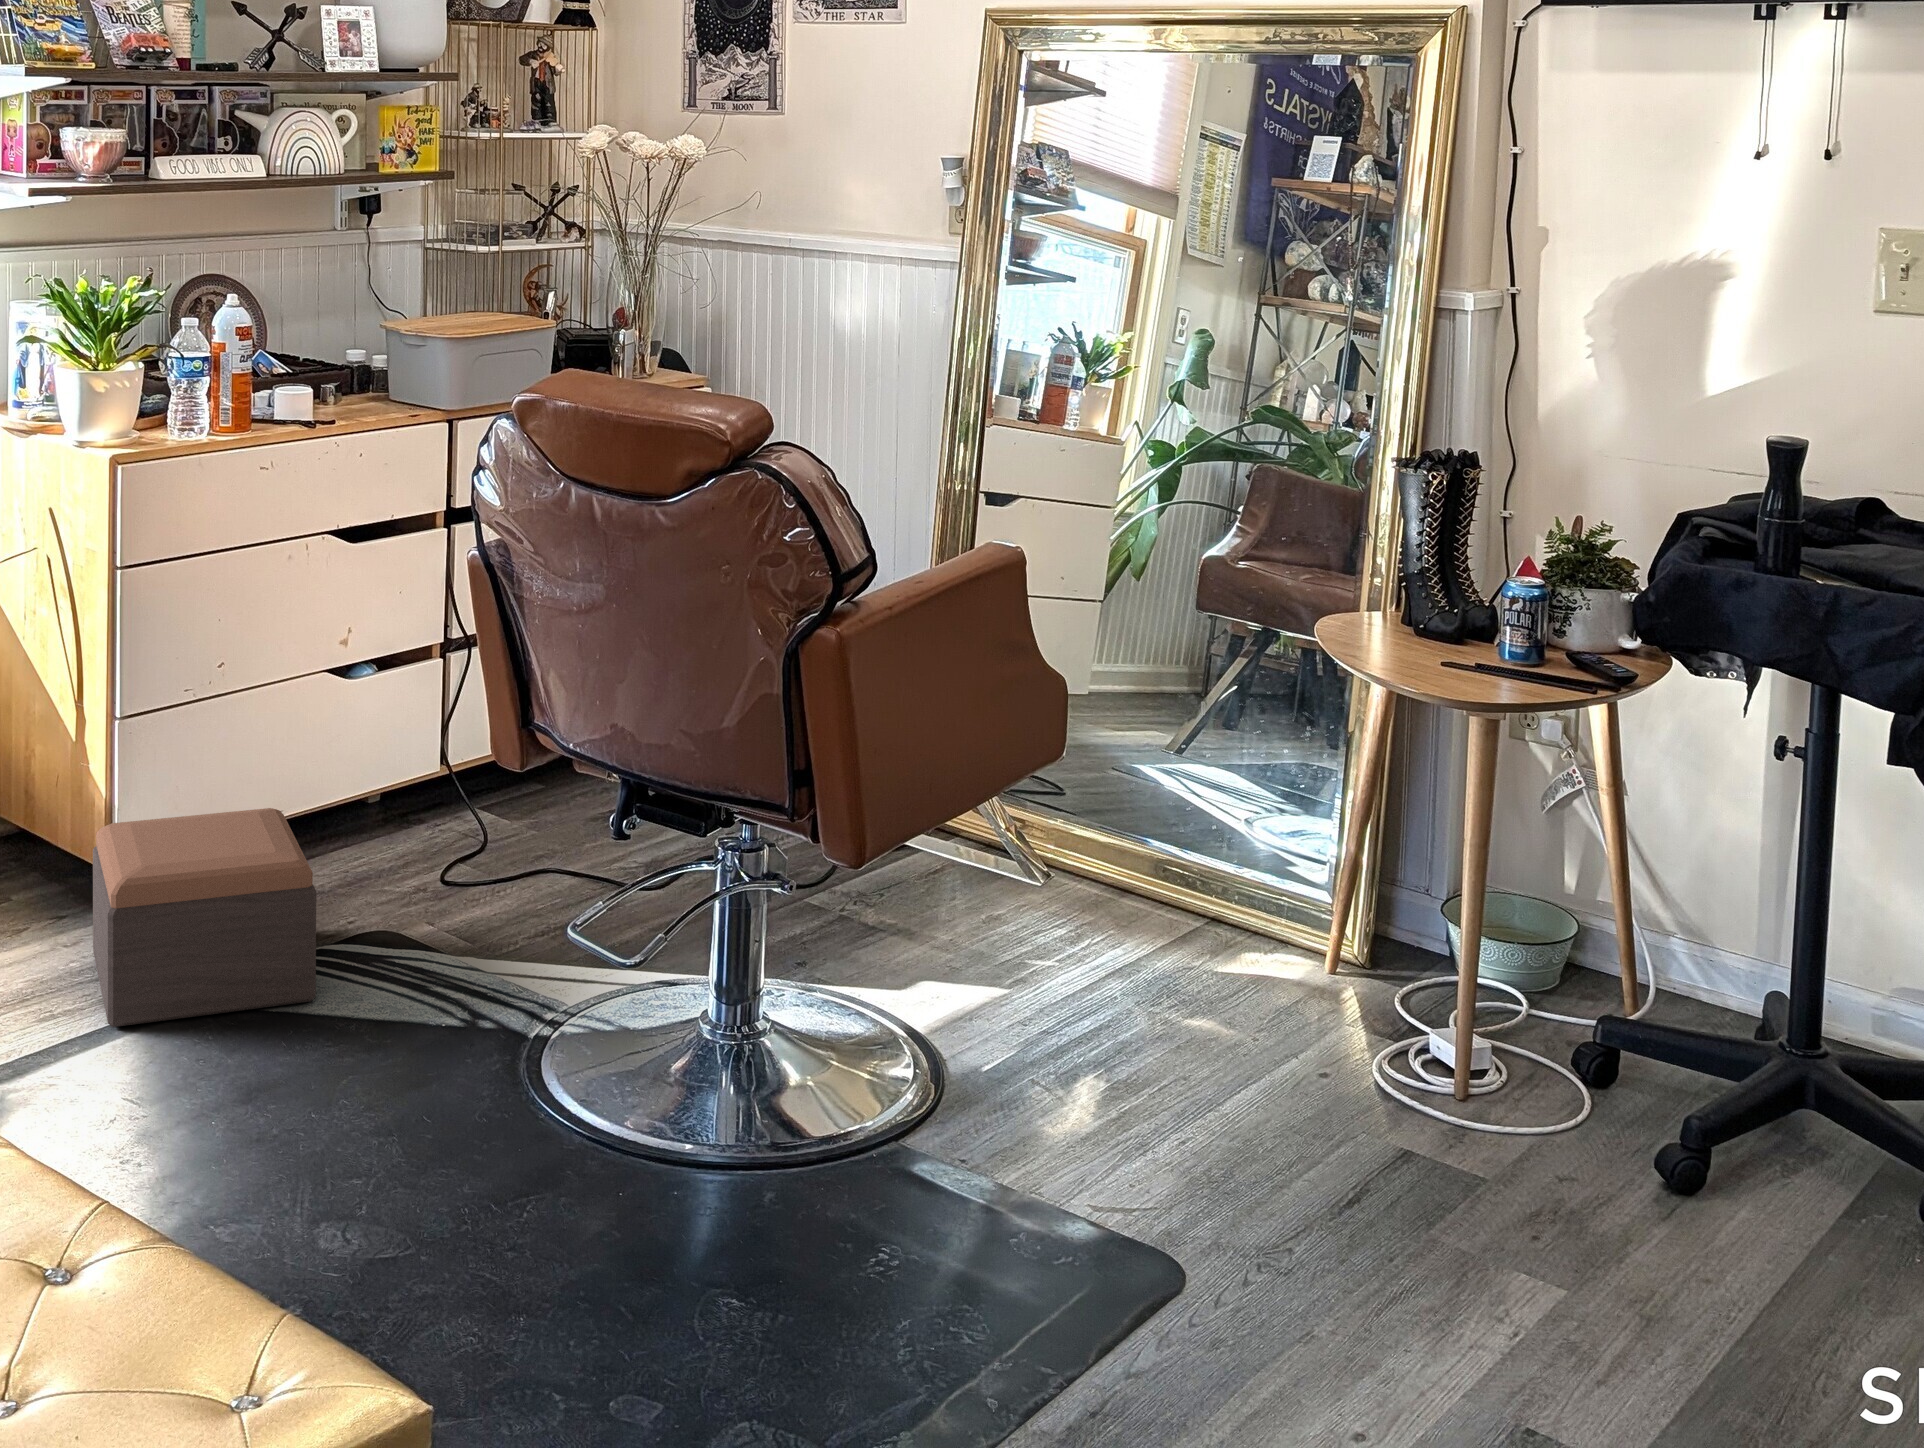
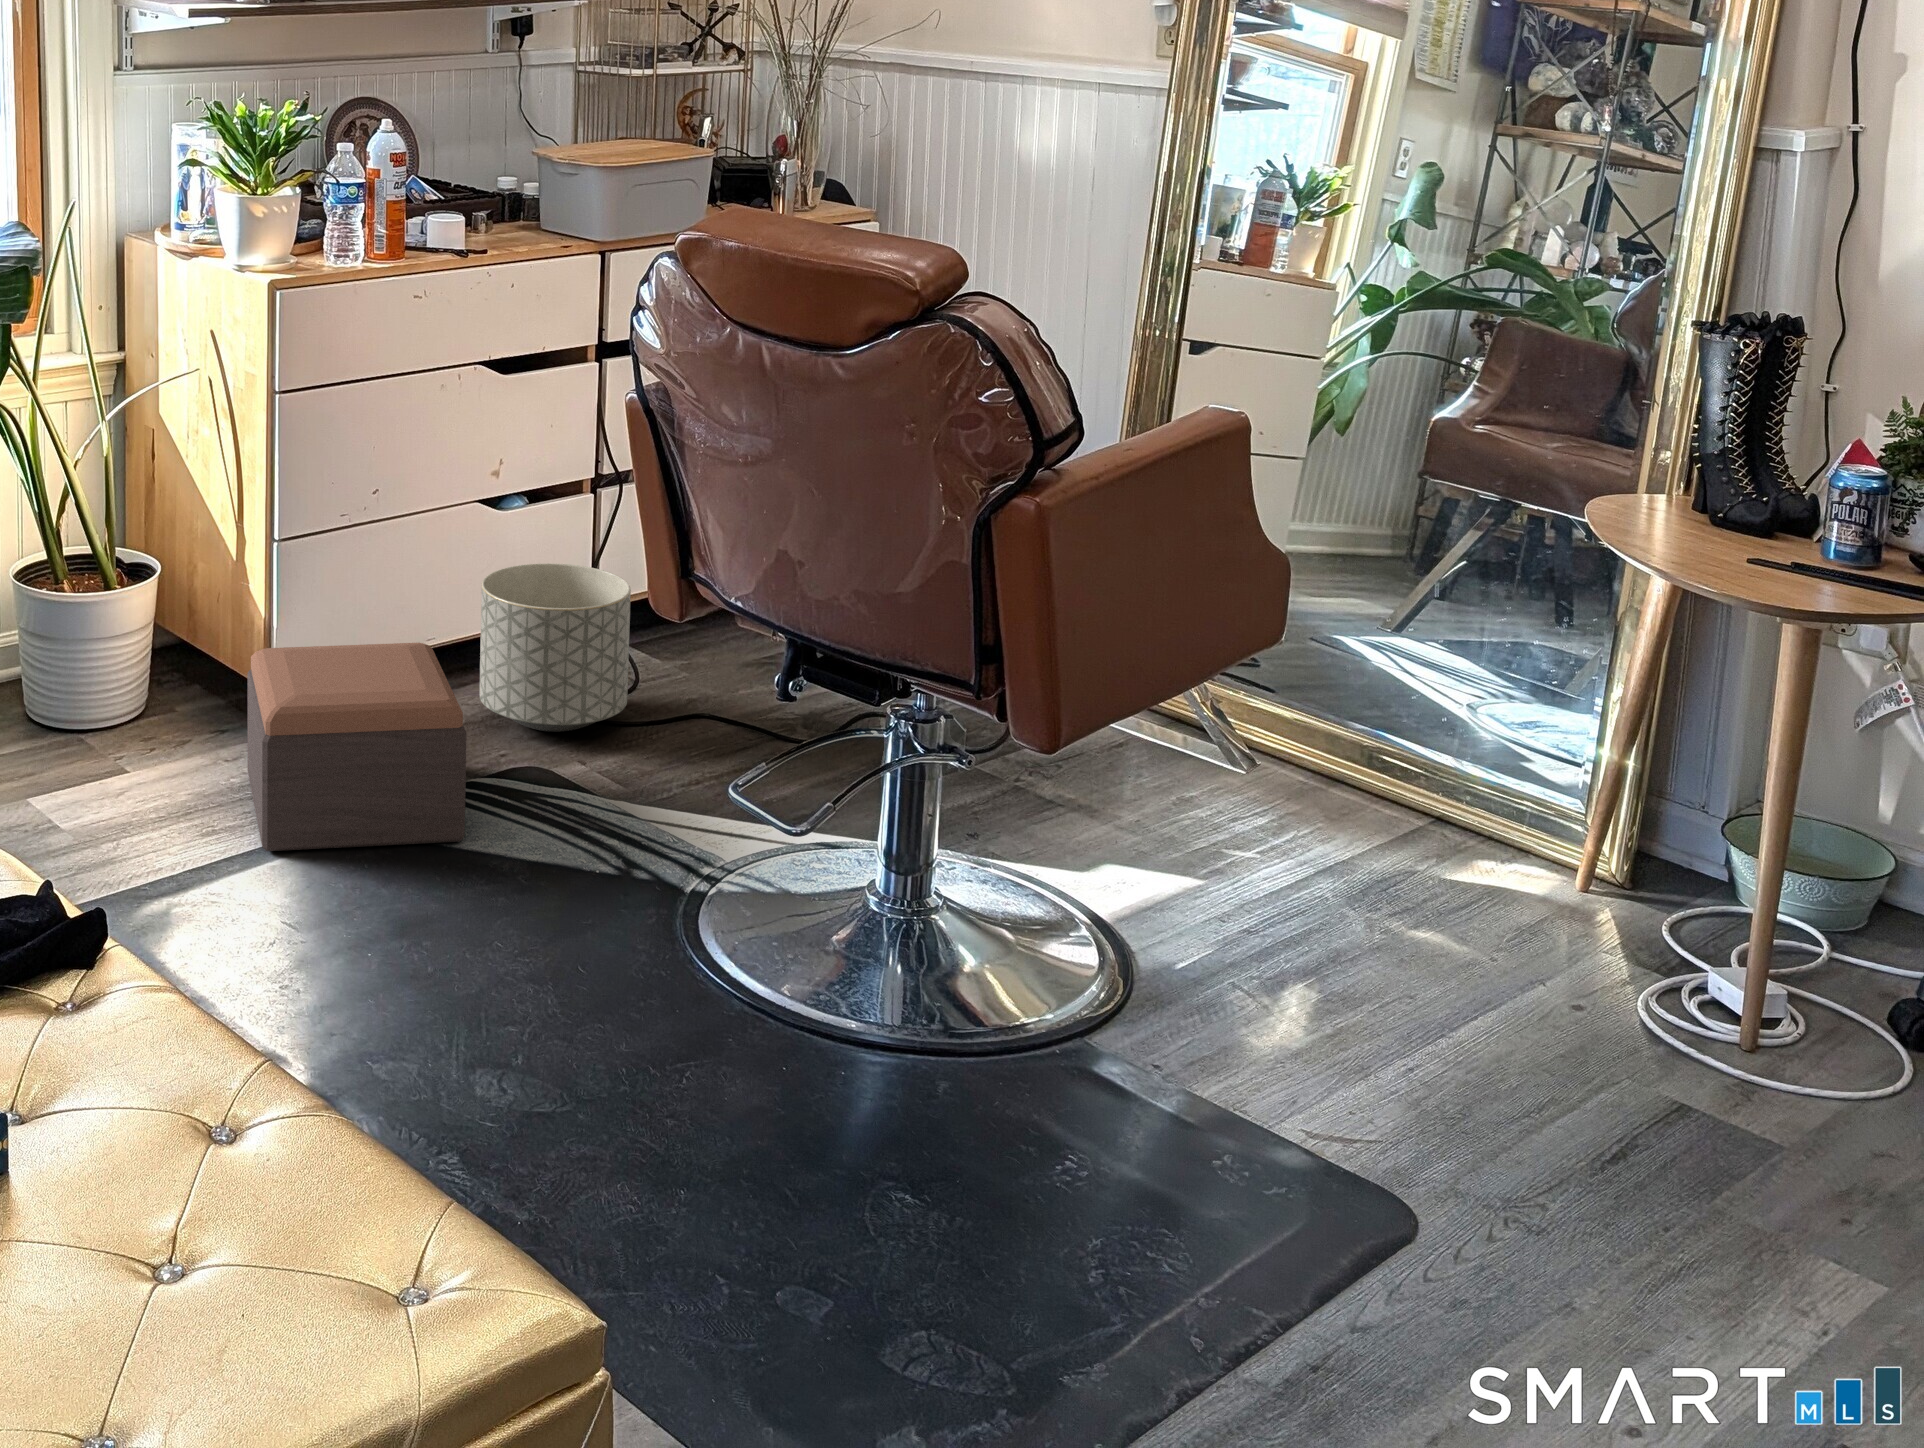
planter: none [332,725,479,890] -> present [479,563,631,732]

